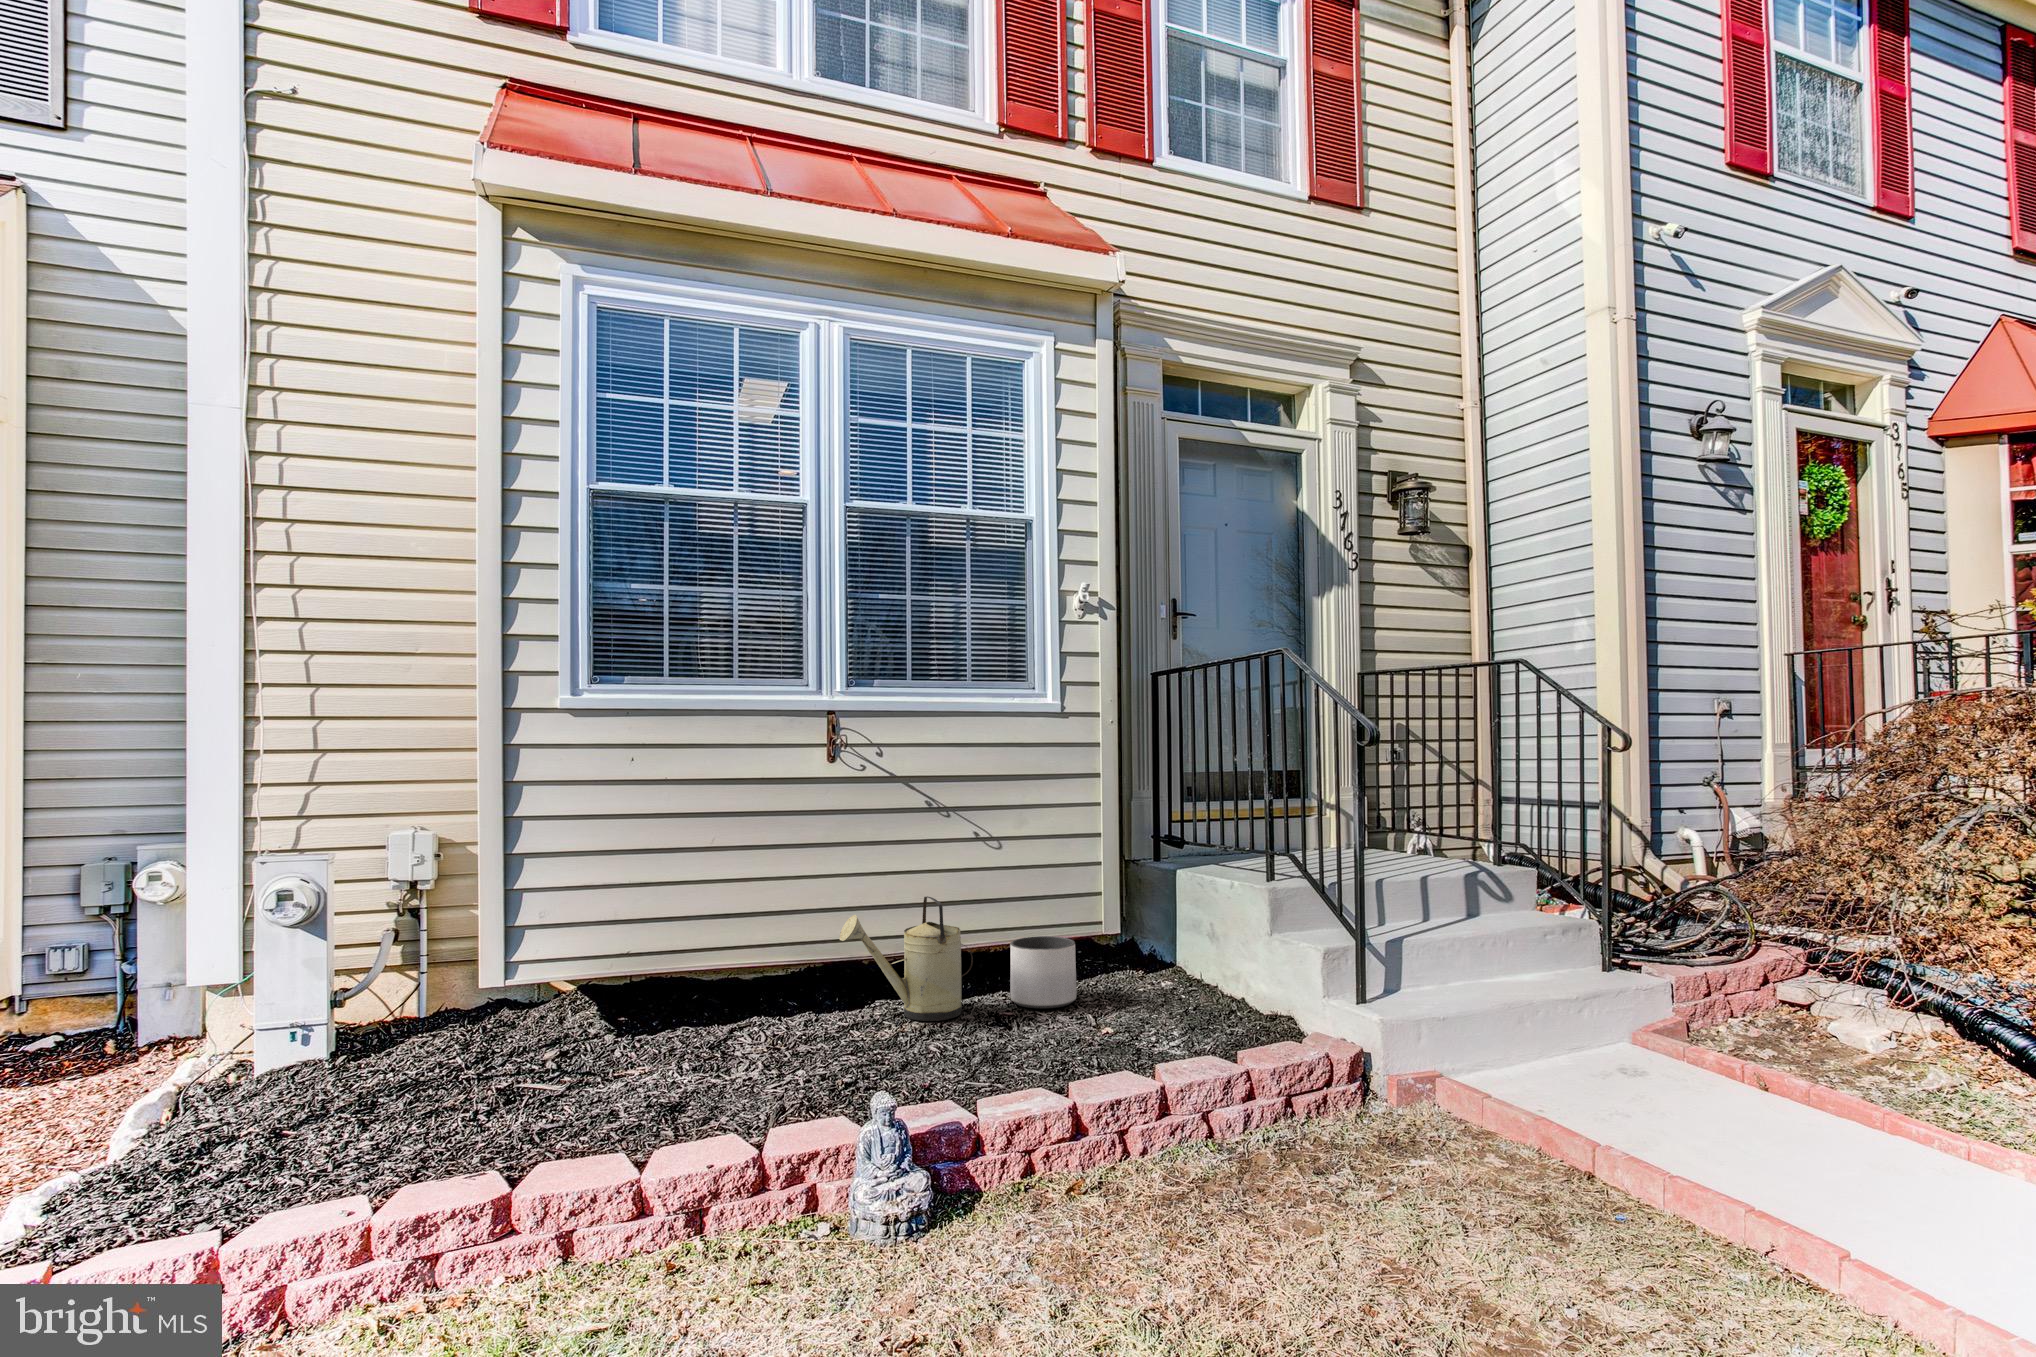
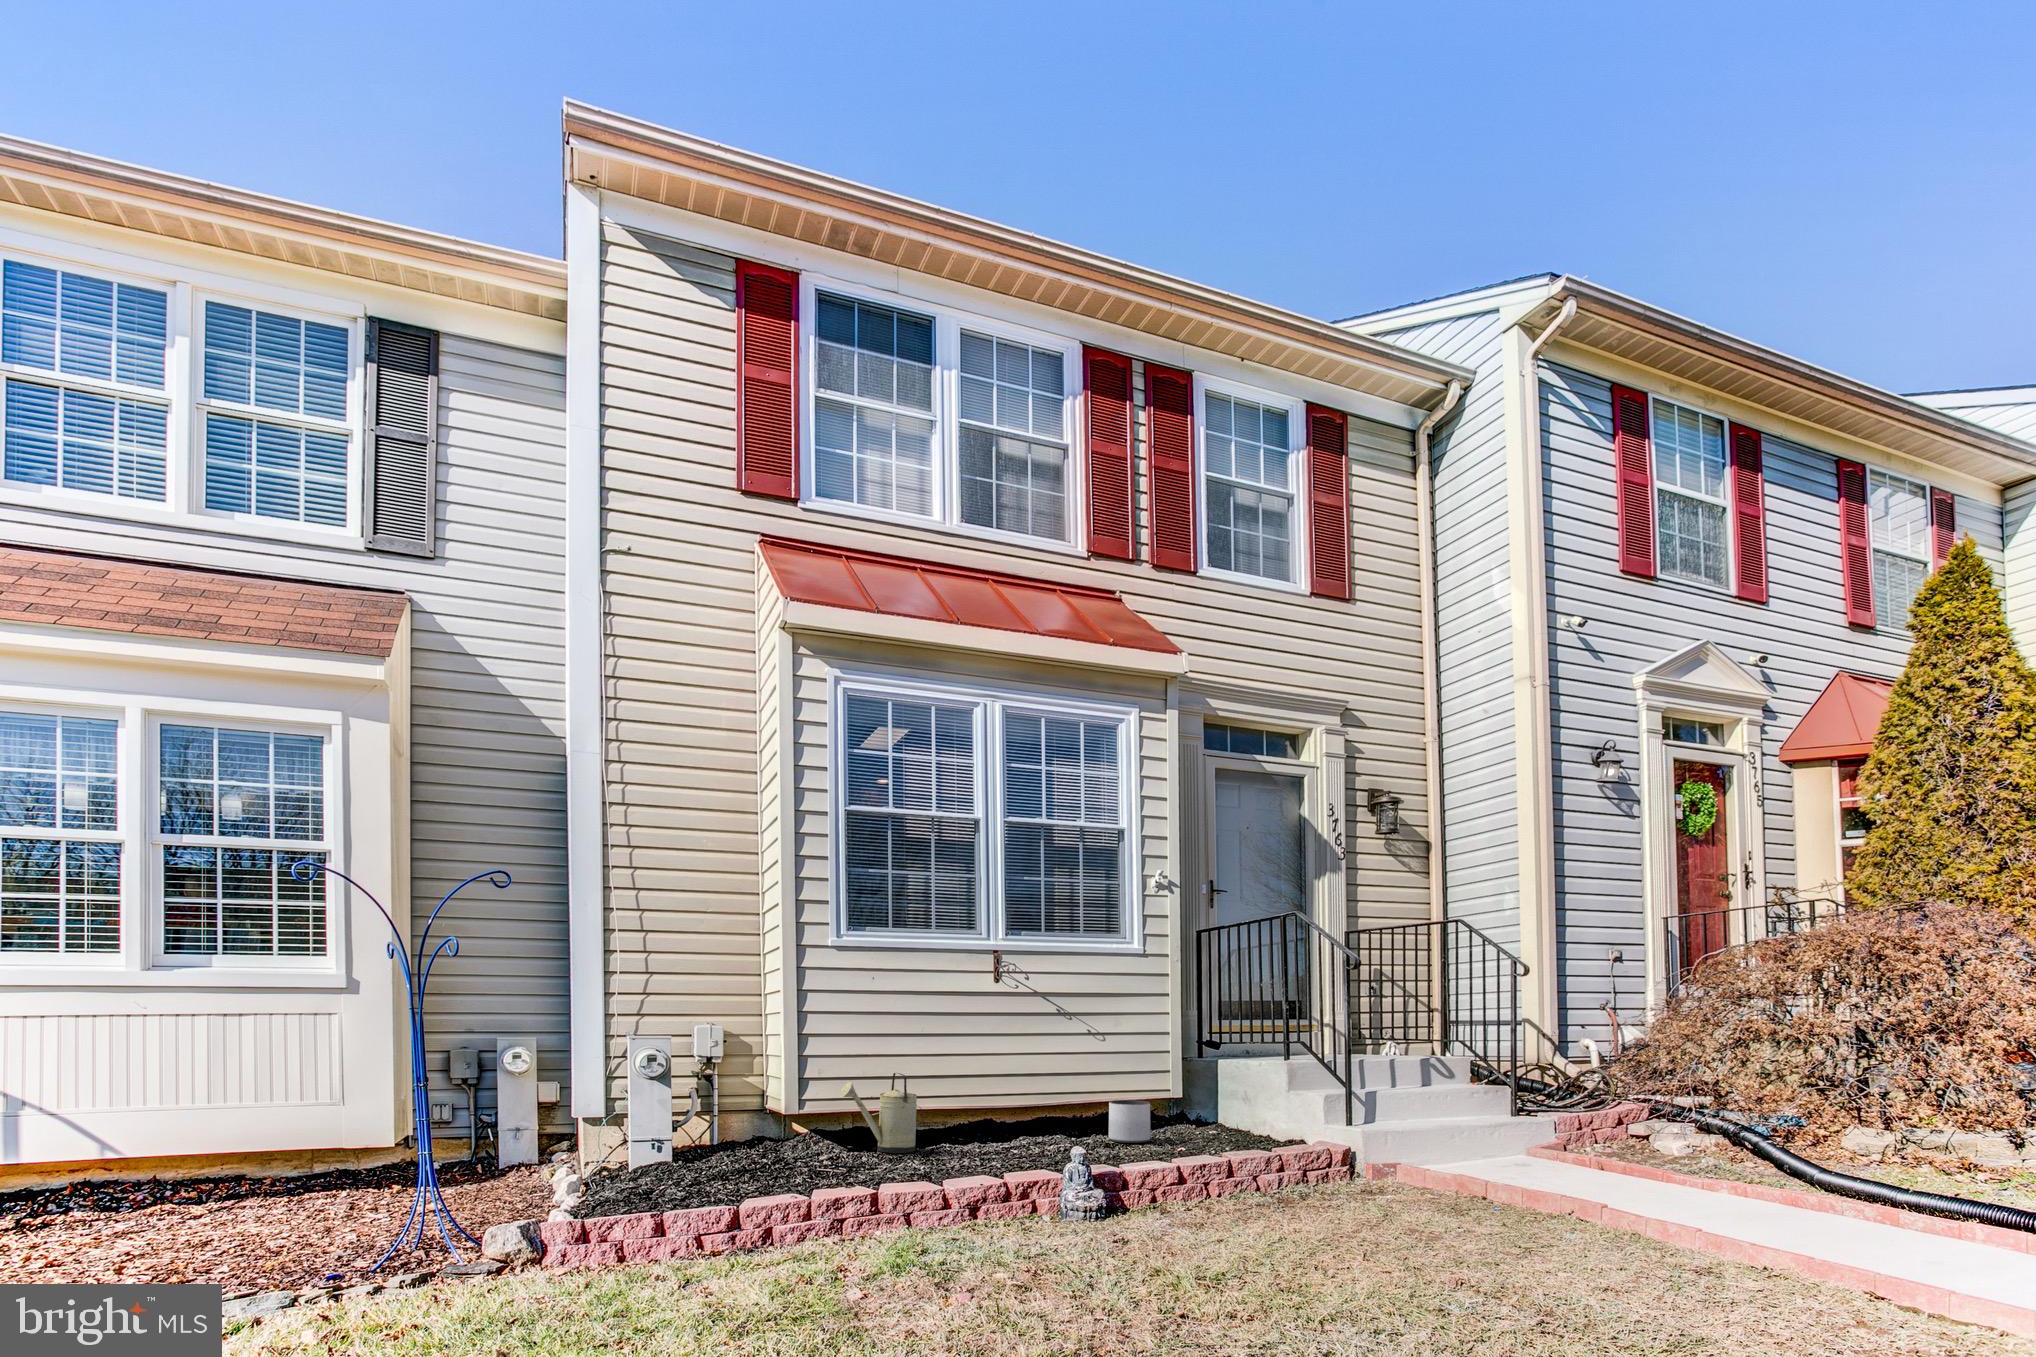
watering can: present [840,896,973,1021] -> present [840,1073,924,1153]

